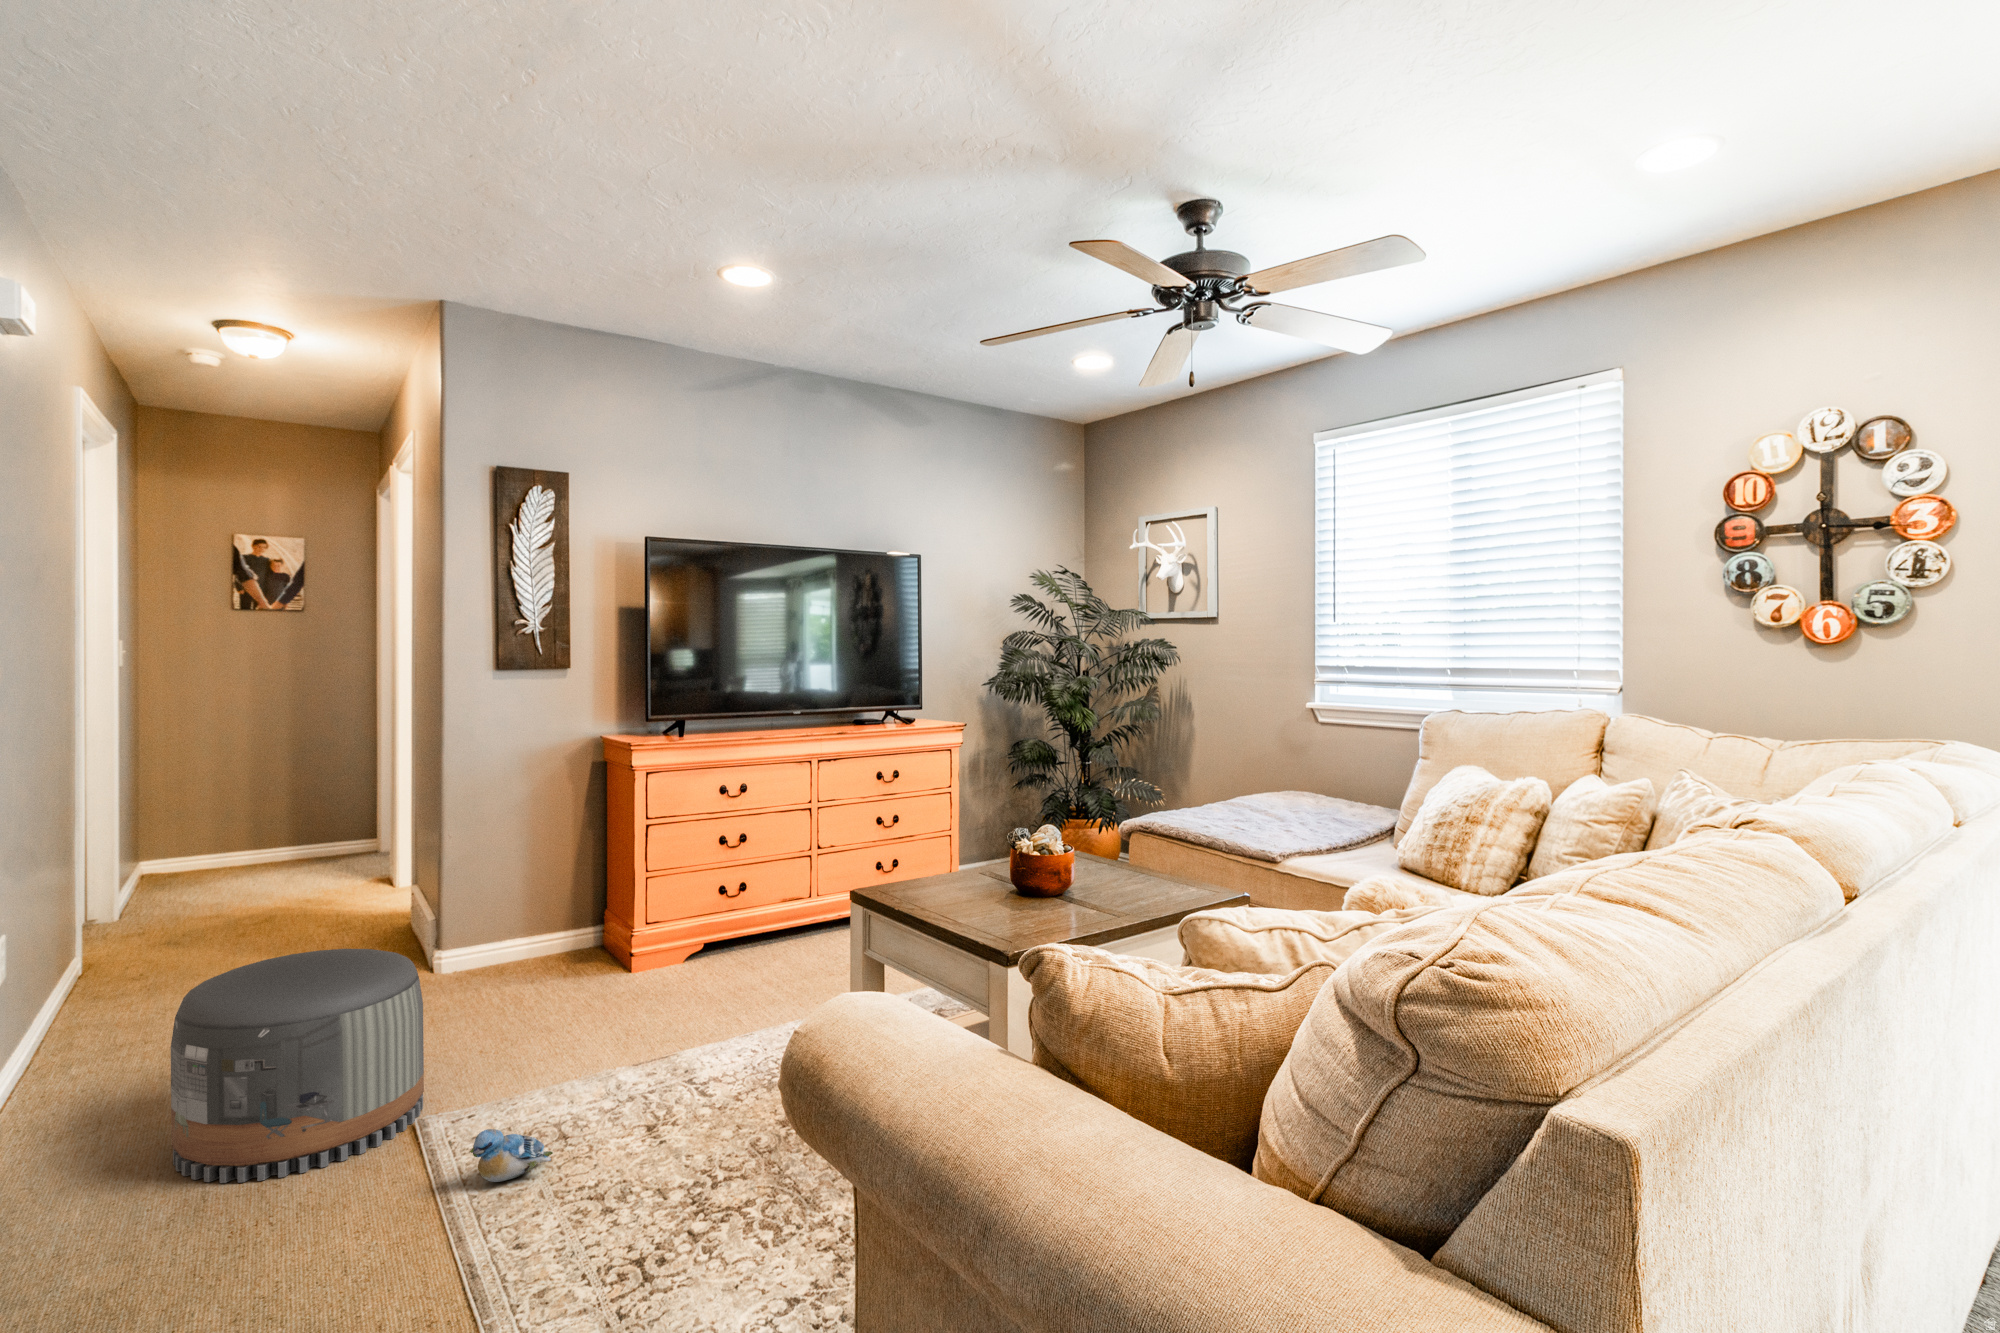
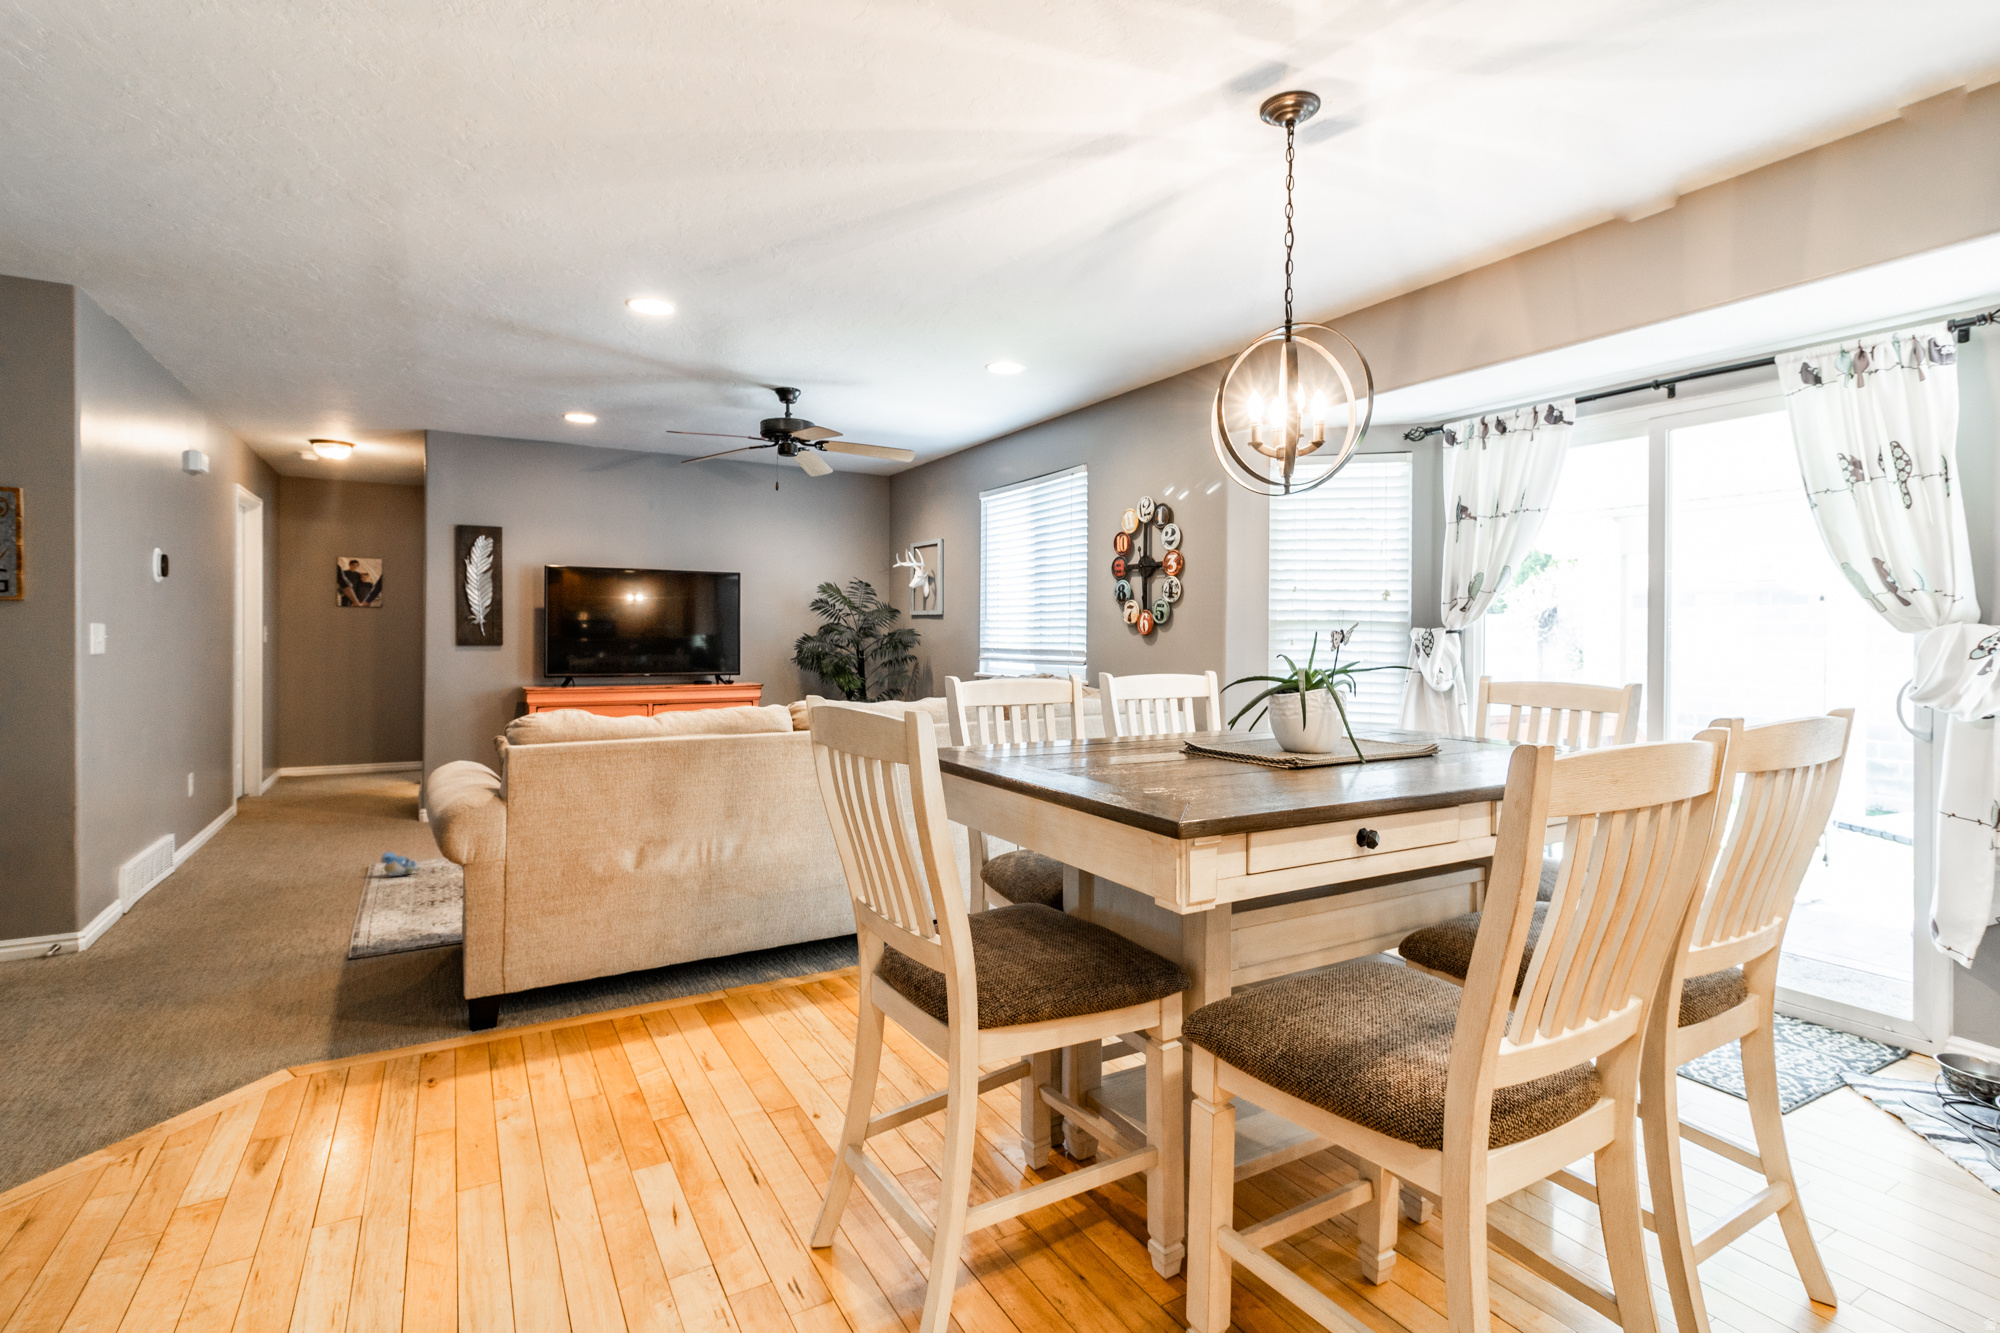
pouf: present [171,949,424,1183] -> none [259,780,379,872]

